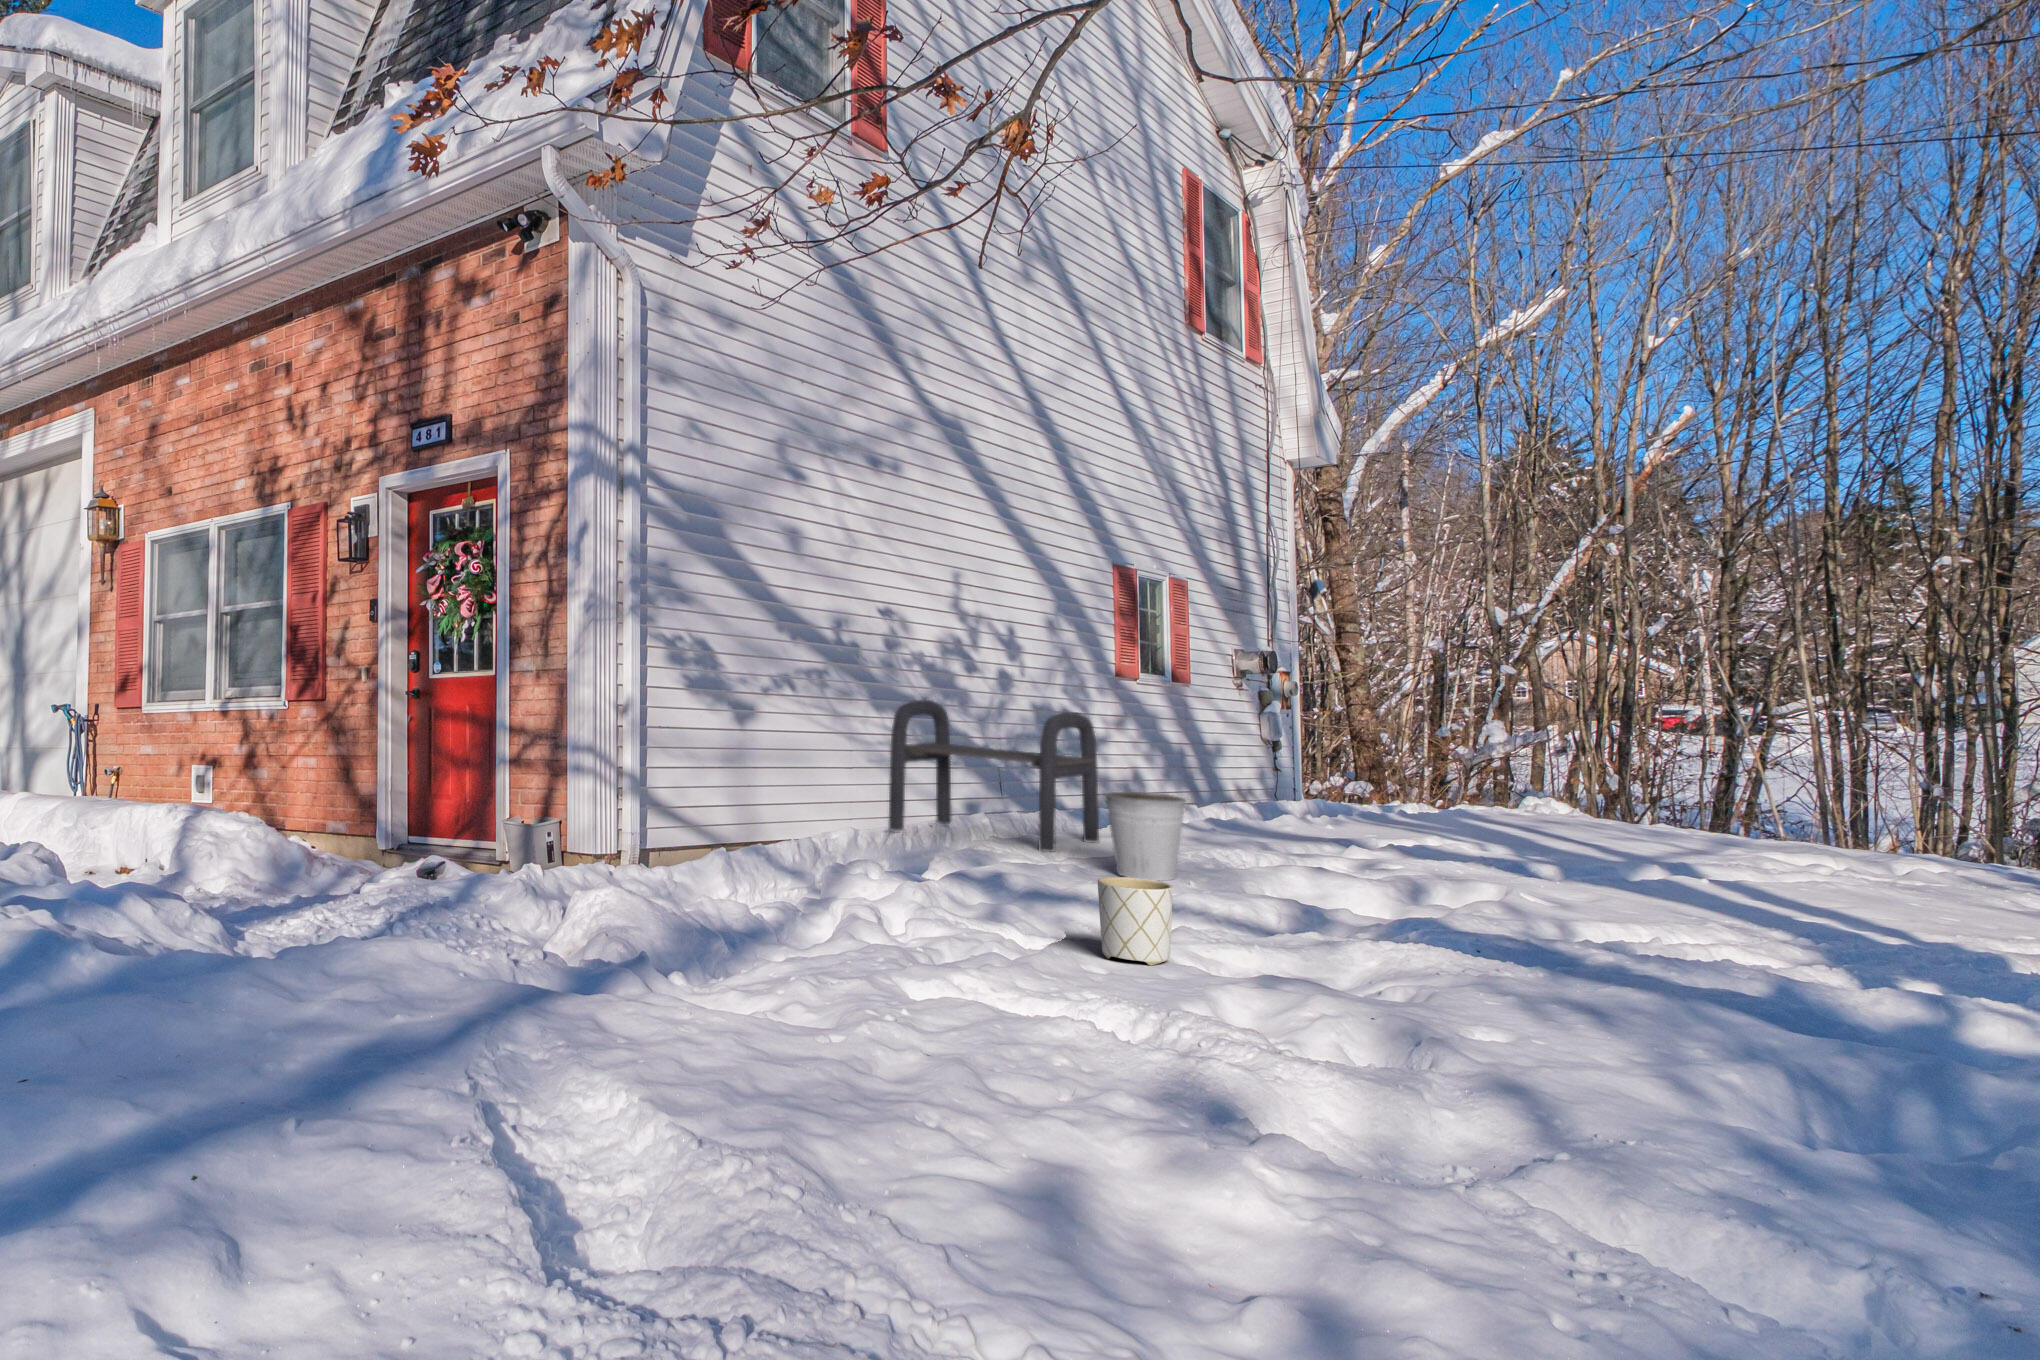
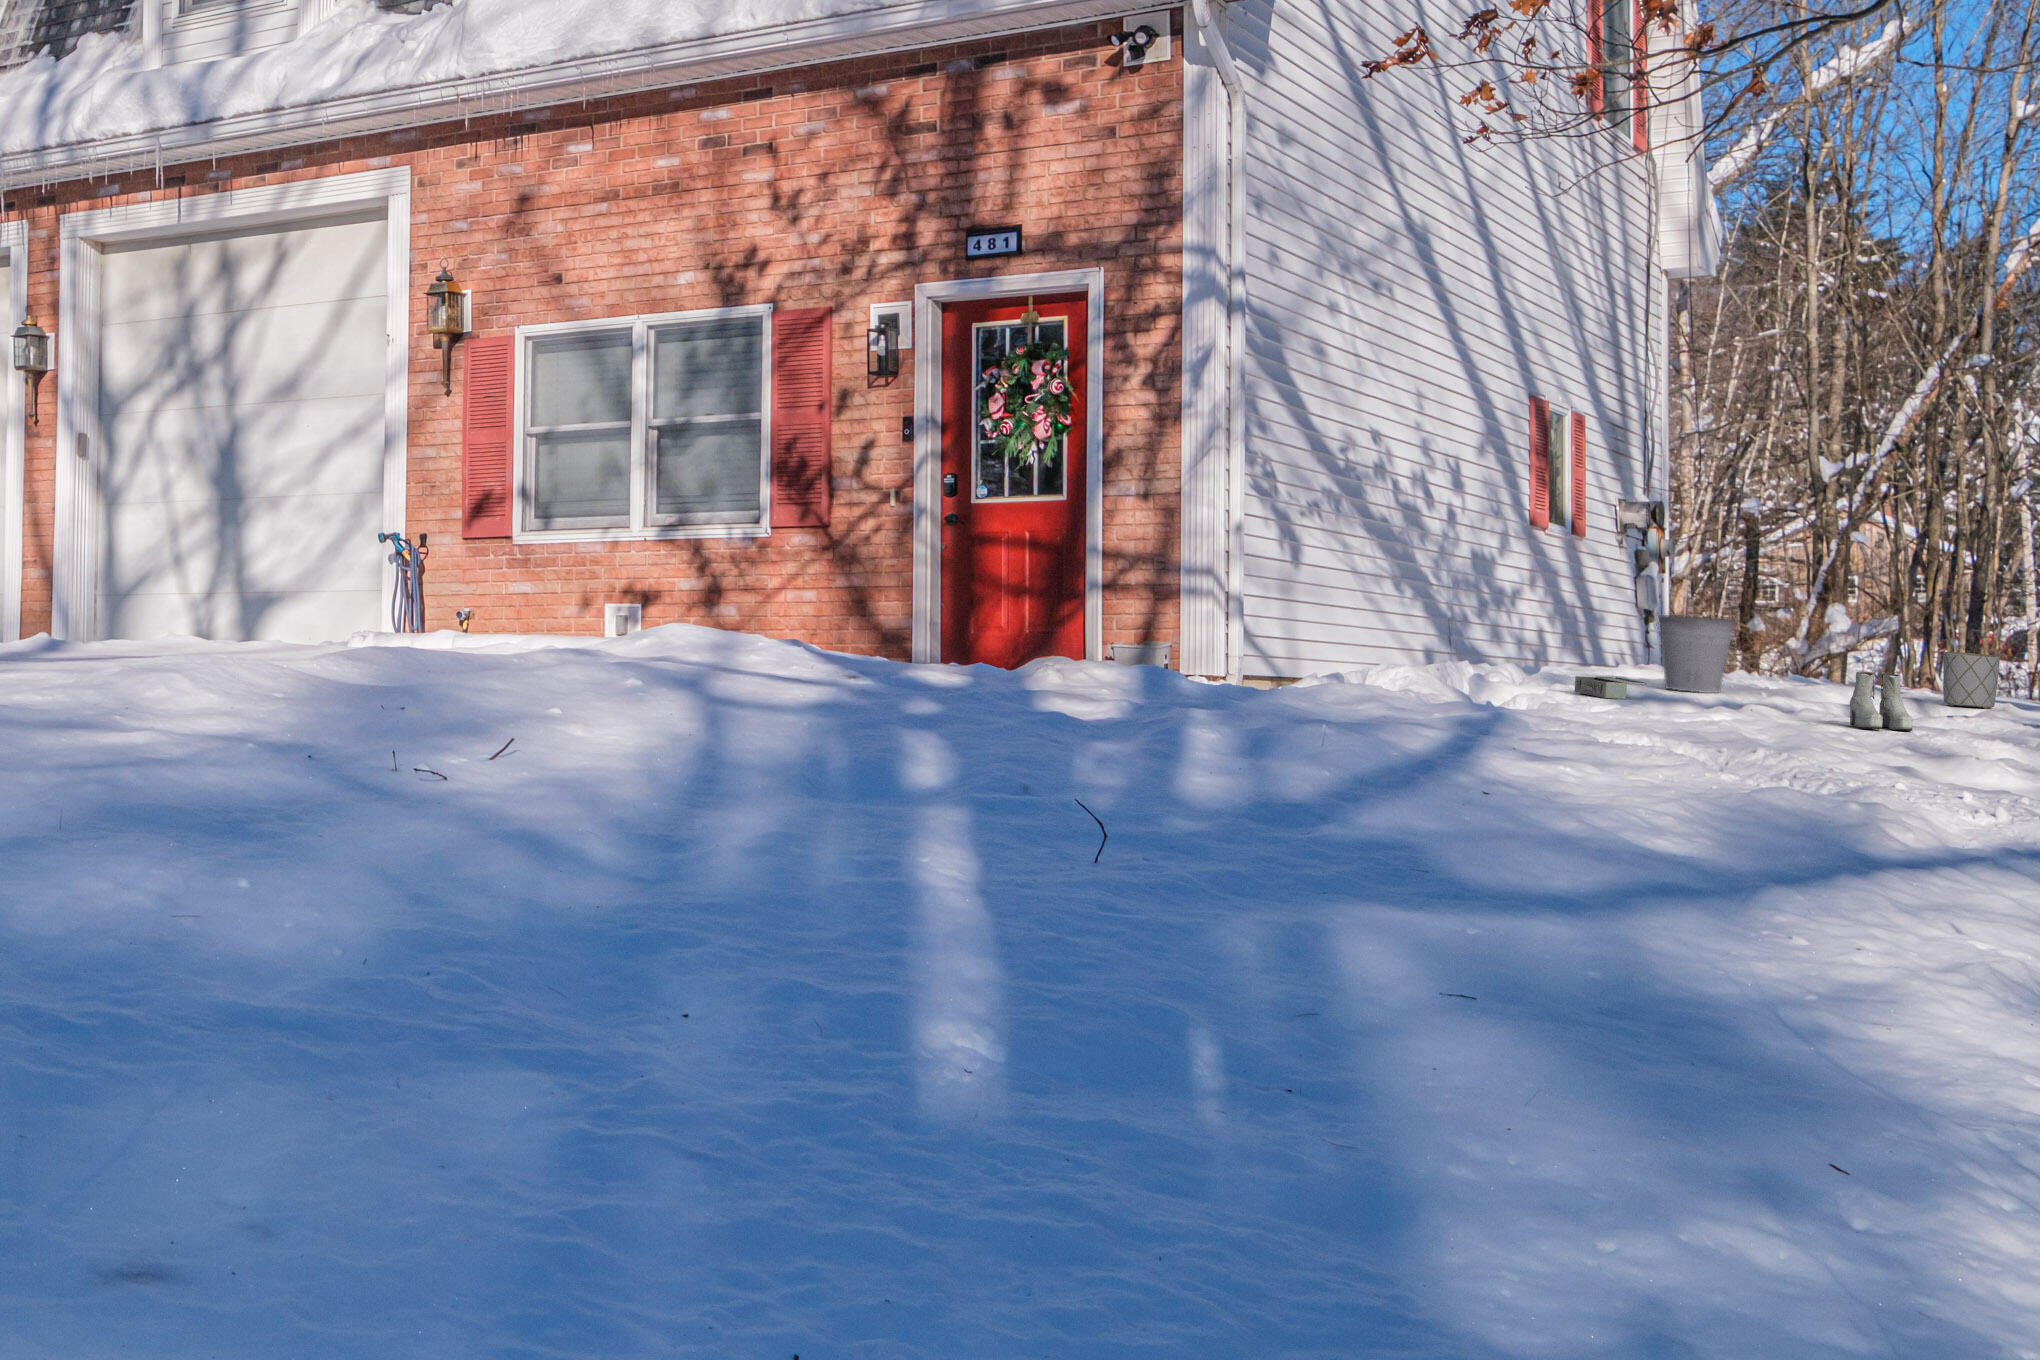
bench: present [889,700,1099,852] -> none [1390,531,1602,678]
toolbox: none [983,868,1049,899] -> present [1575,676,1646,699]
planter: present [1098,877,1173,965] -> present [1943,652,2000,709]
boots: none [1220,890,1293,970] -> present [1850,672,1913,731]

